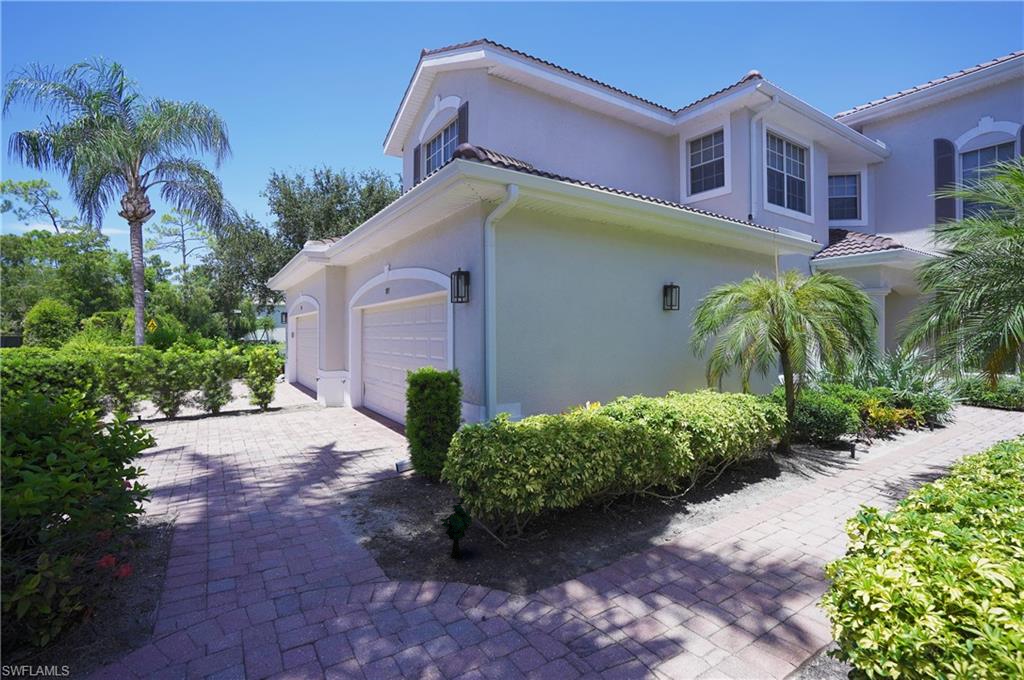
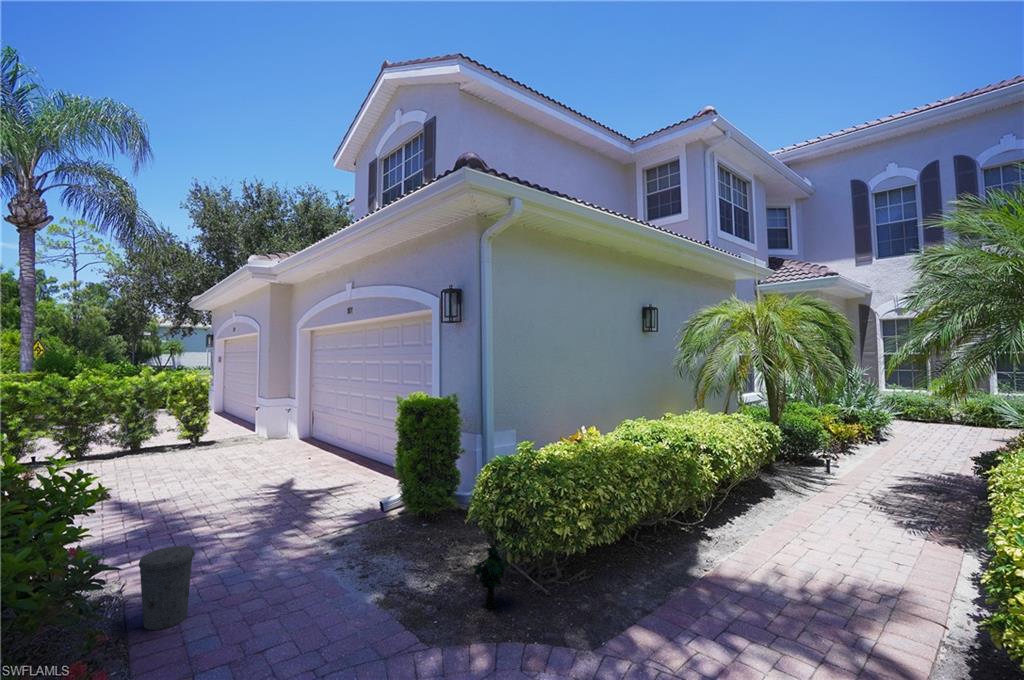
trash can: none [175,489,219,553] -> present [139,546,195,630]

